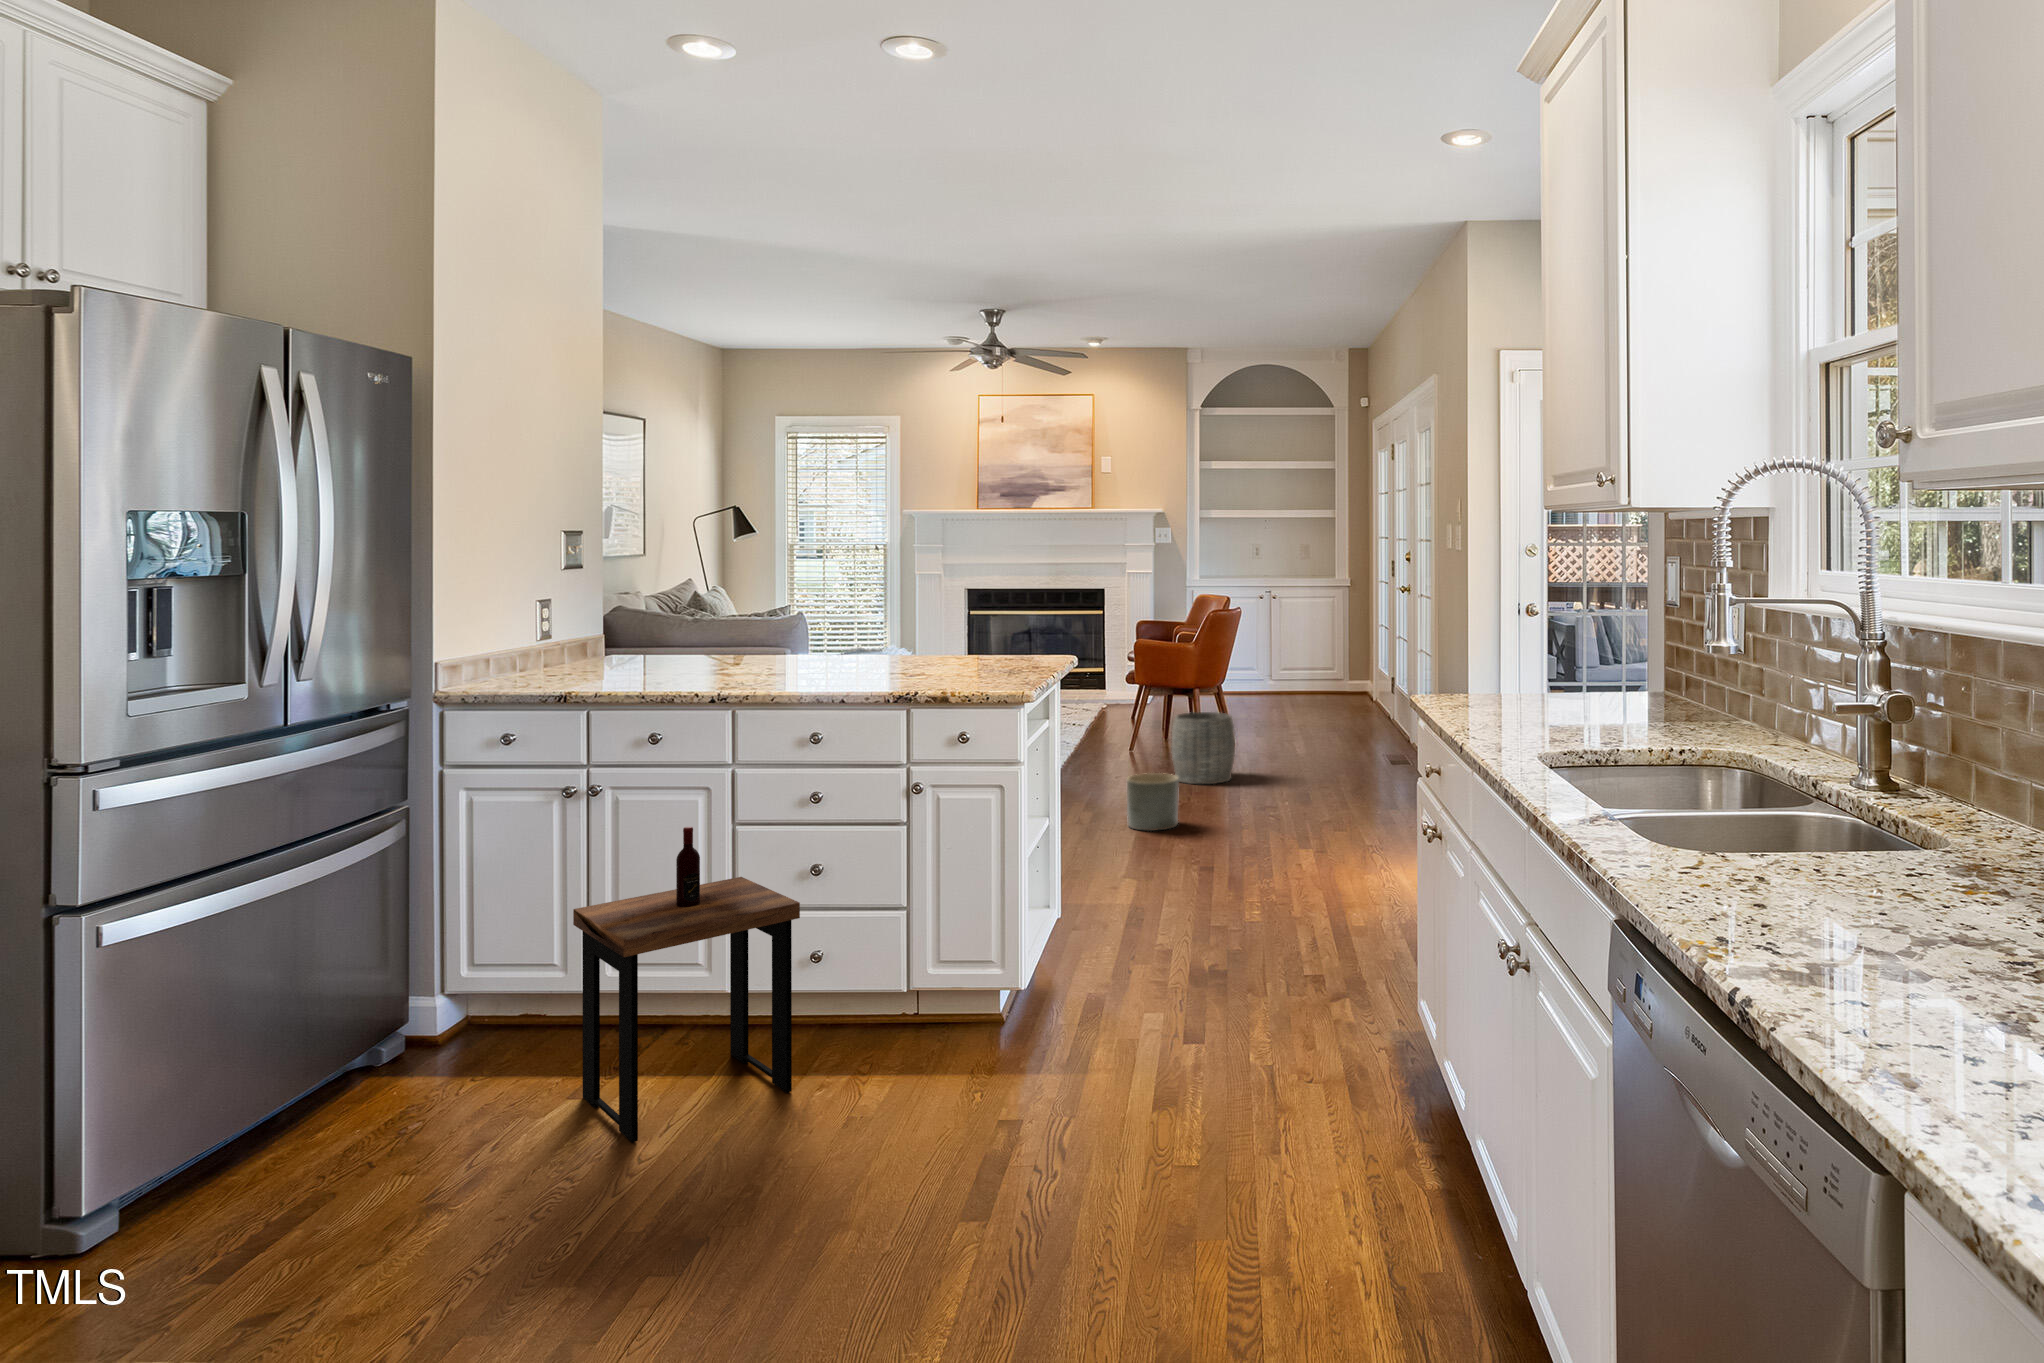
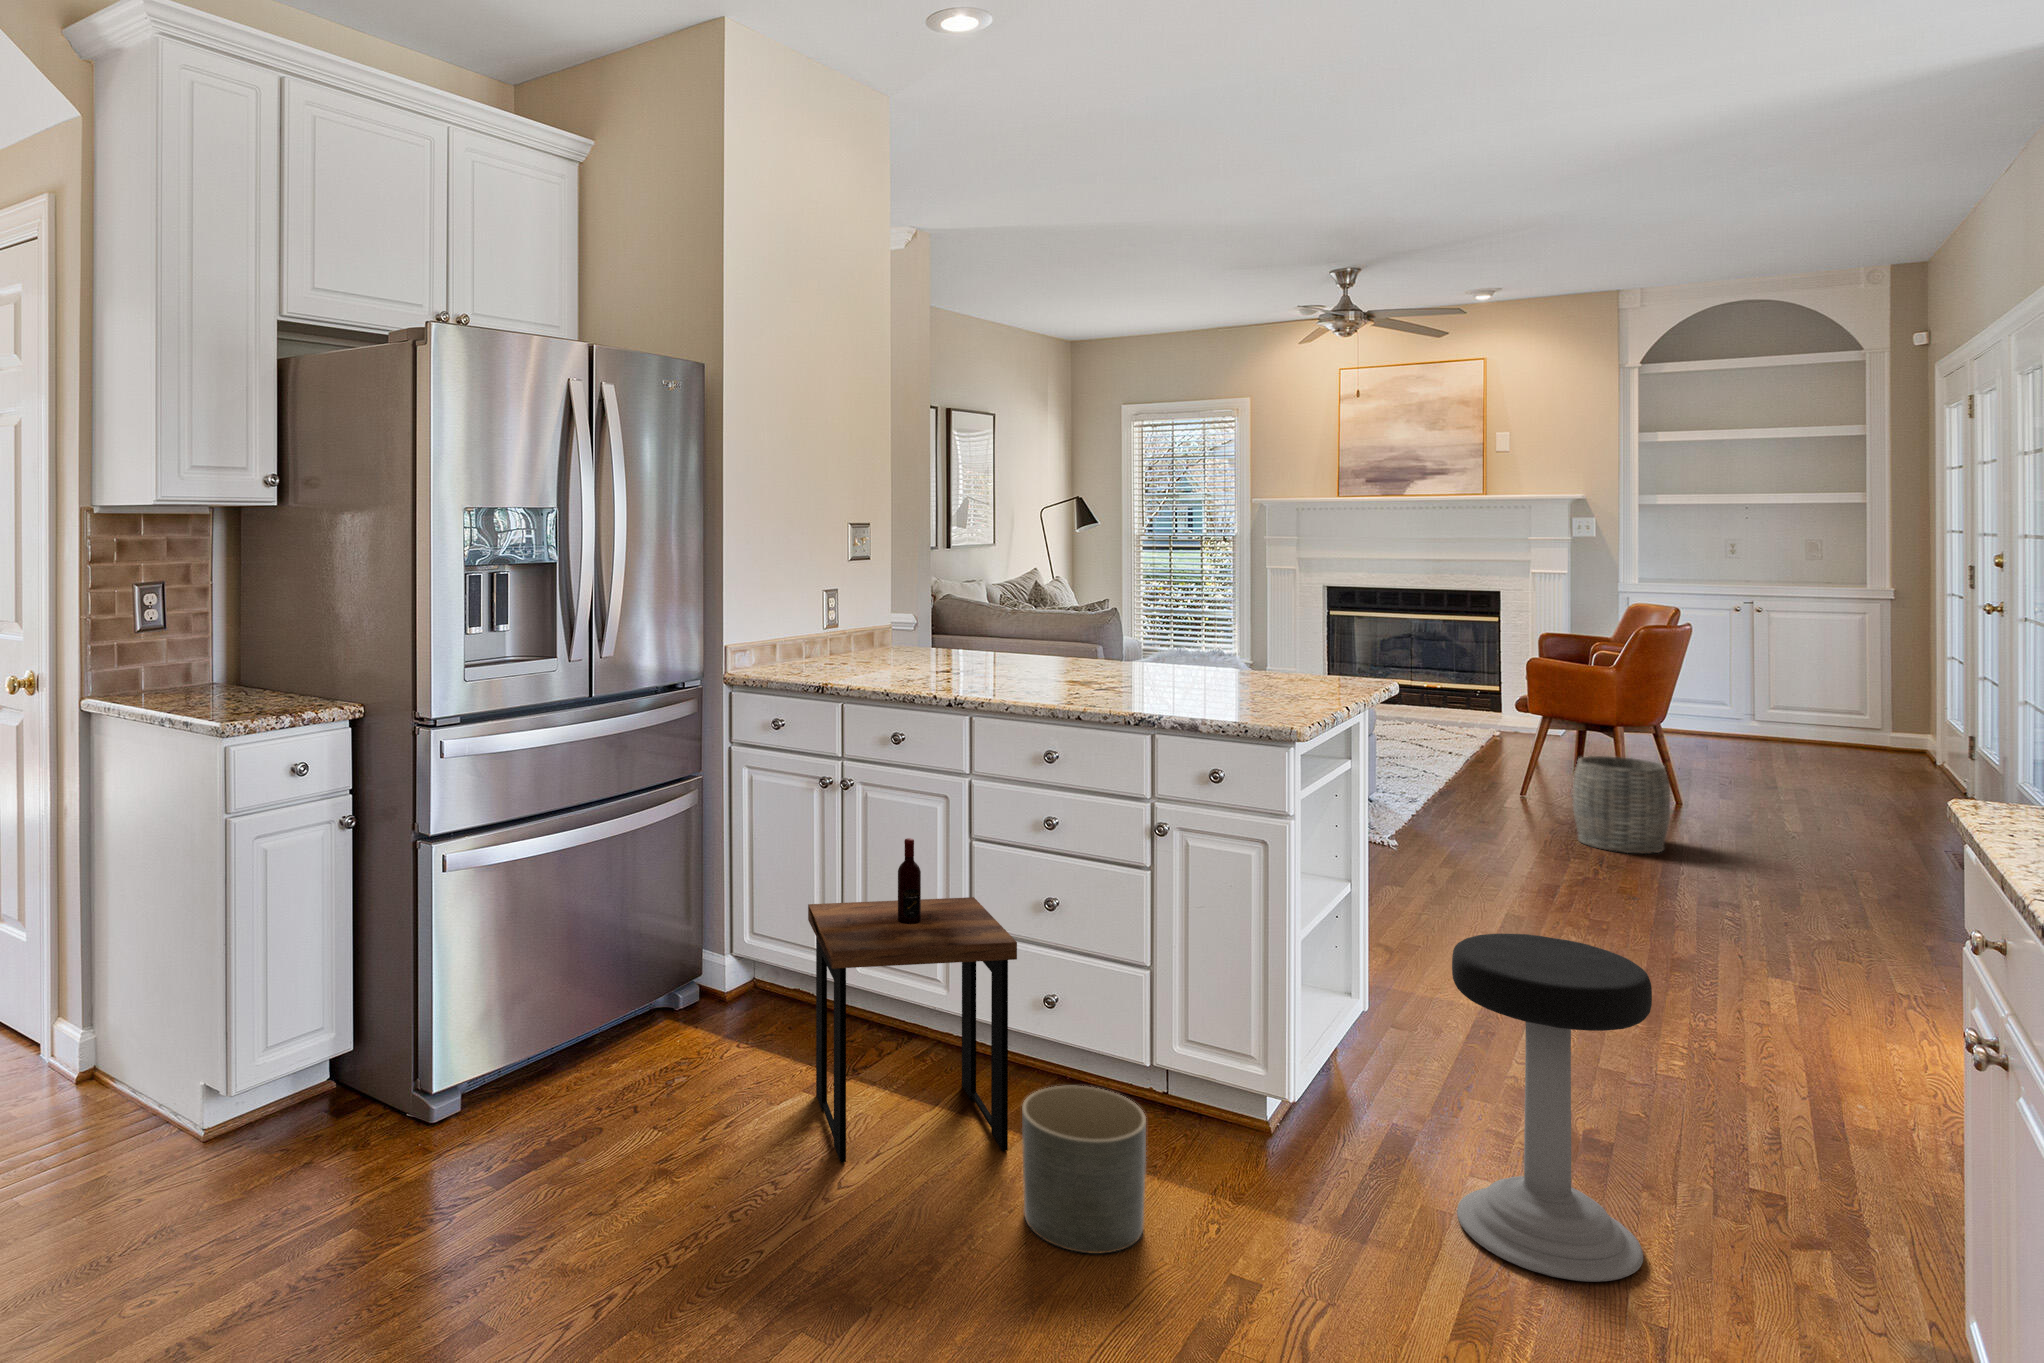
planter: present [1127,773,1179,831] -> present [1022,1086,1146,1254]
stool: none [1139,827,1262,1062] -> present [1452,933,1652,1282]

